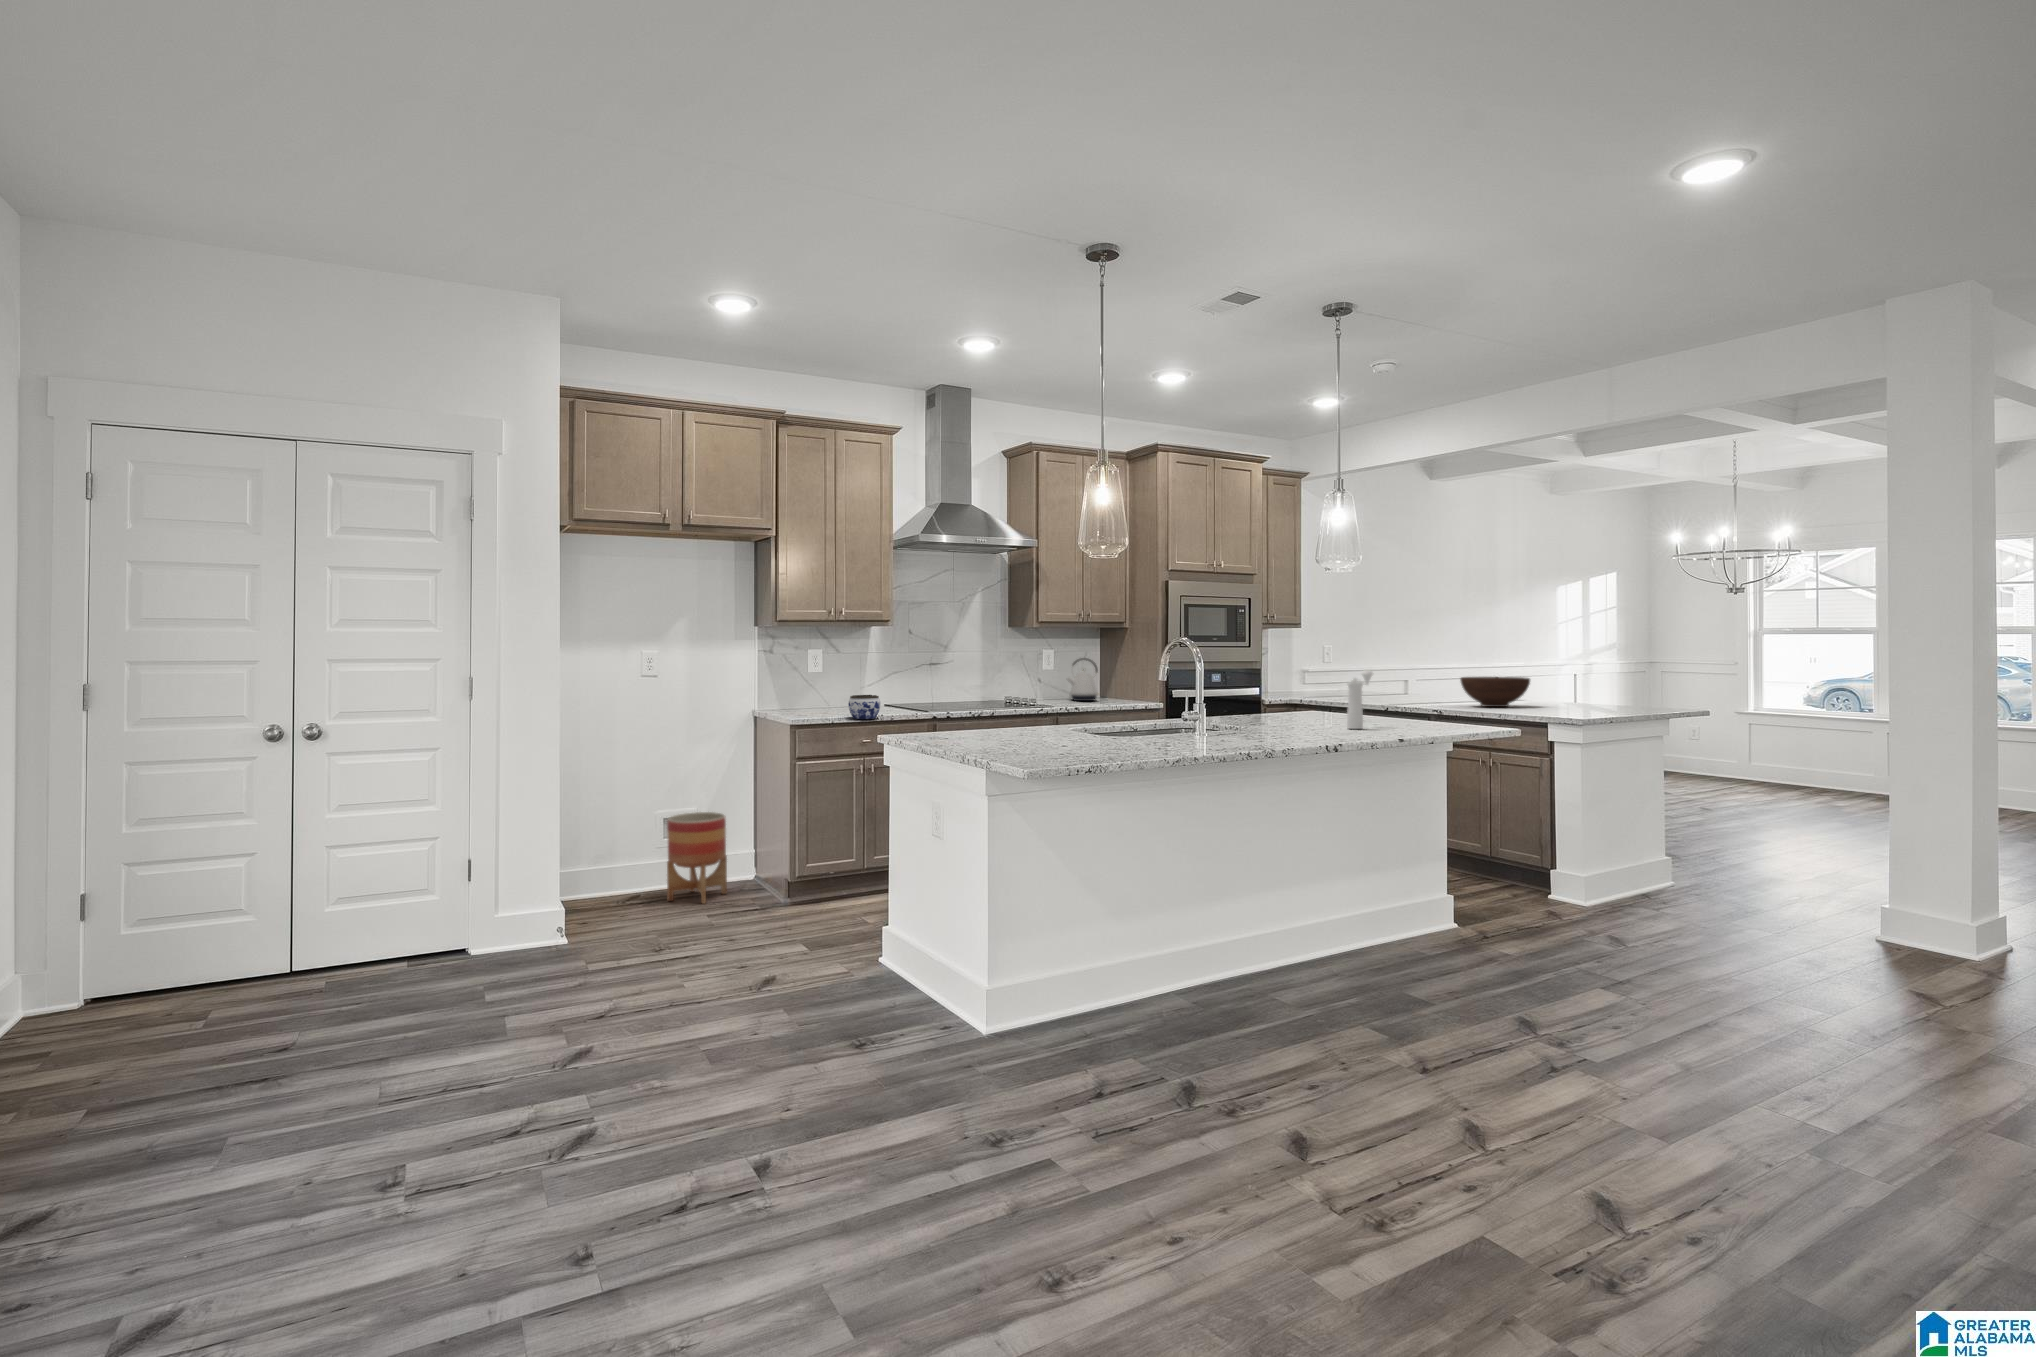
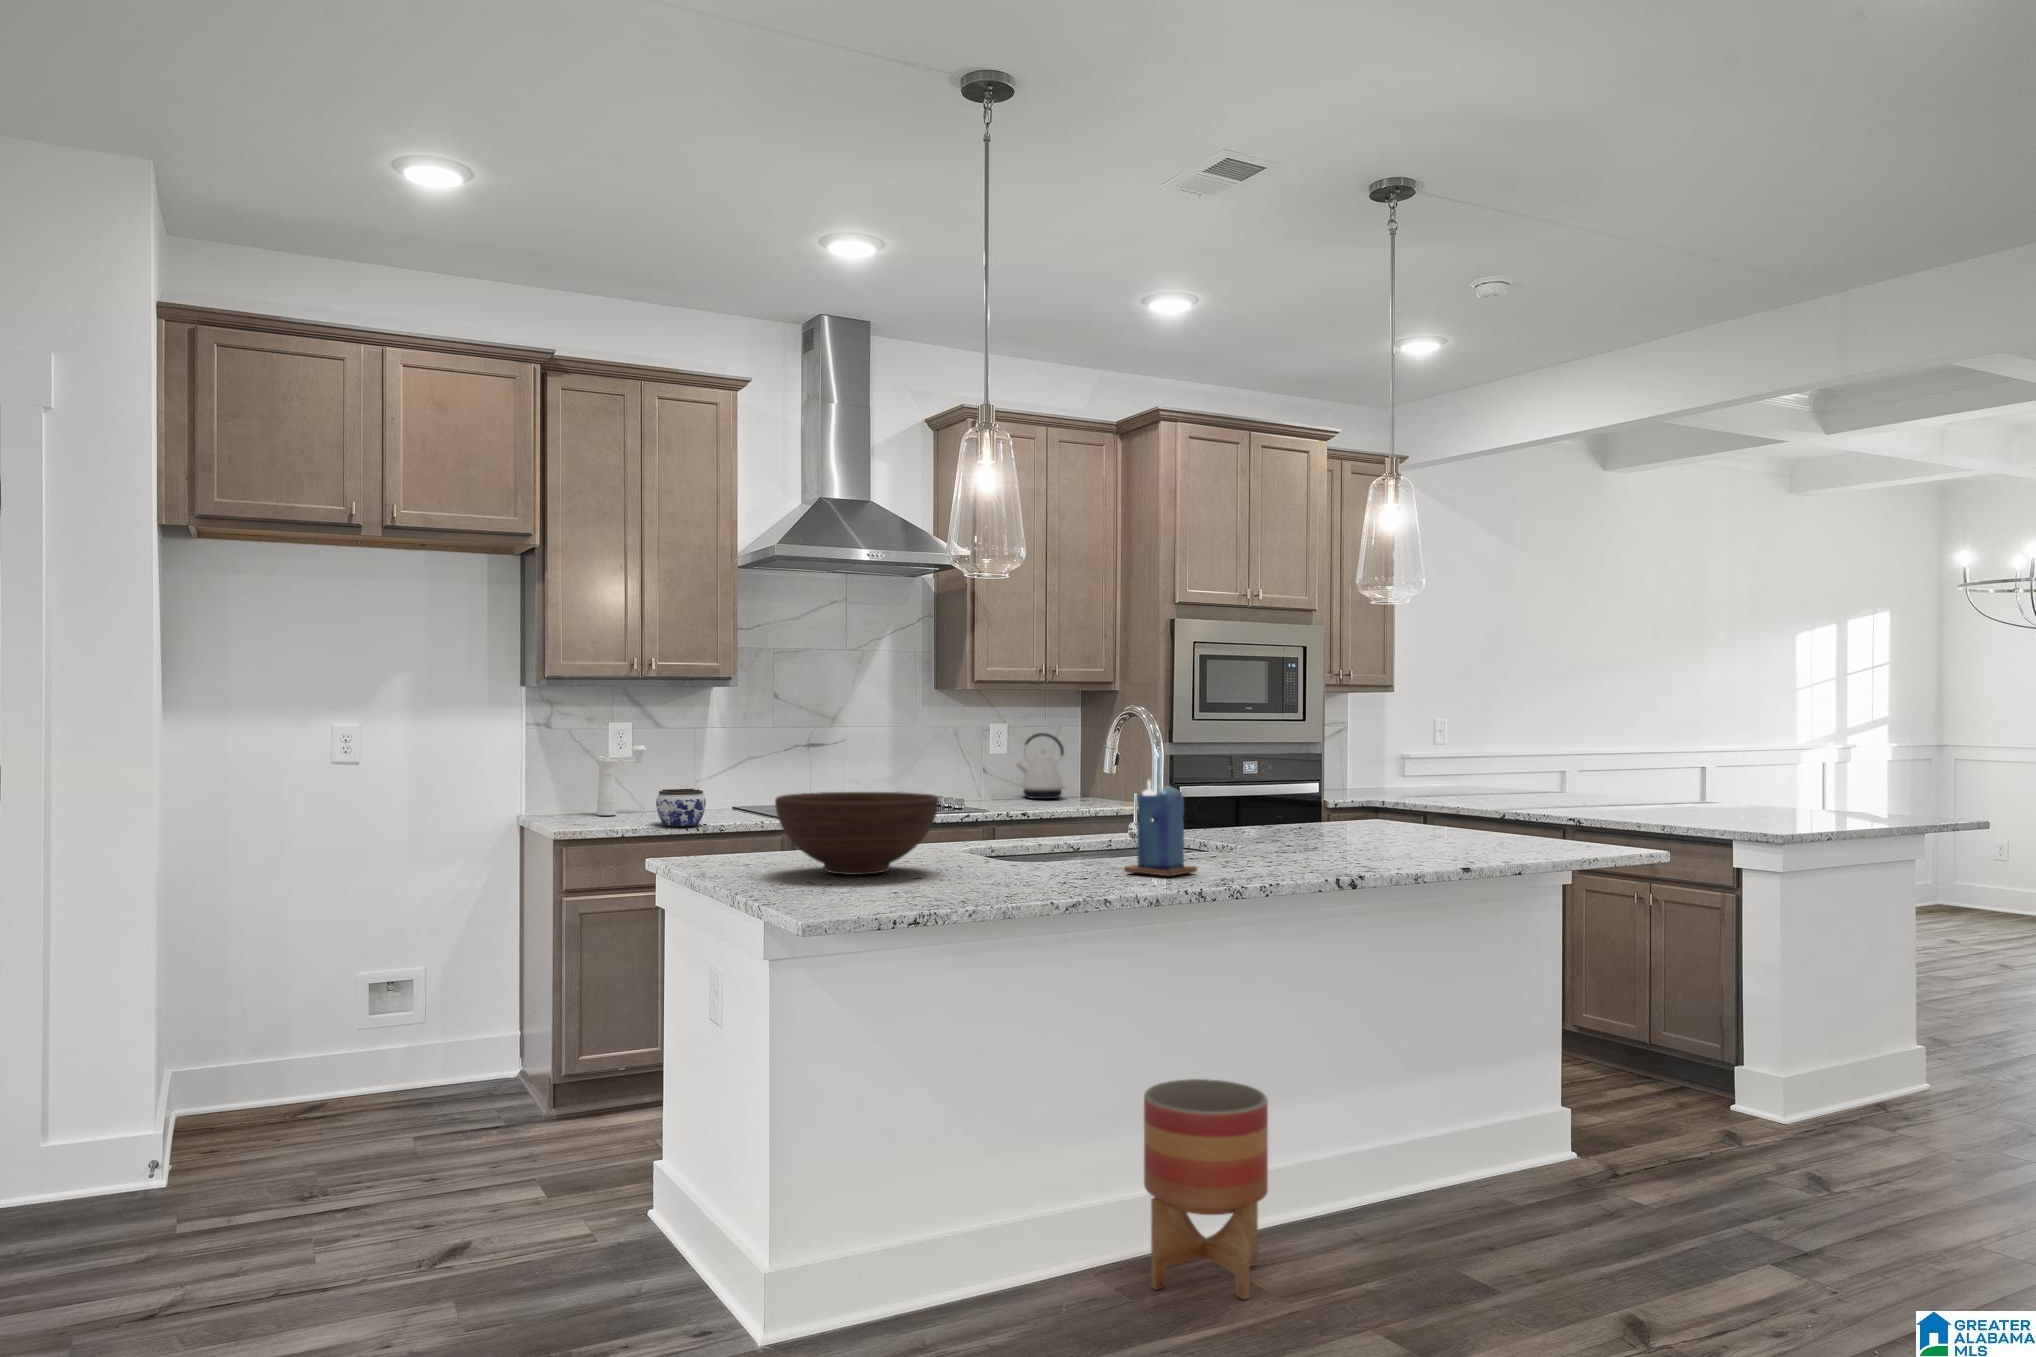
pepper mill: present [1347,671,1373,729] -> present [597,745,646,815]
fruit bowl: present [1460,677,1530,707] -> present [775,792,939,875]
candle: none [1194,683,1240,745] -> present [1124,780,1197,876]
planter: present [667,812,727,904] -> present [1144,1079,1268,1299]

